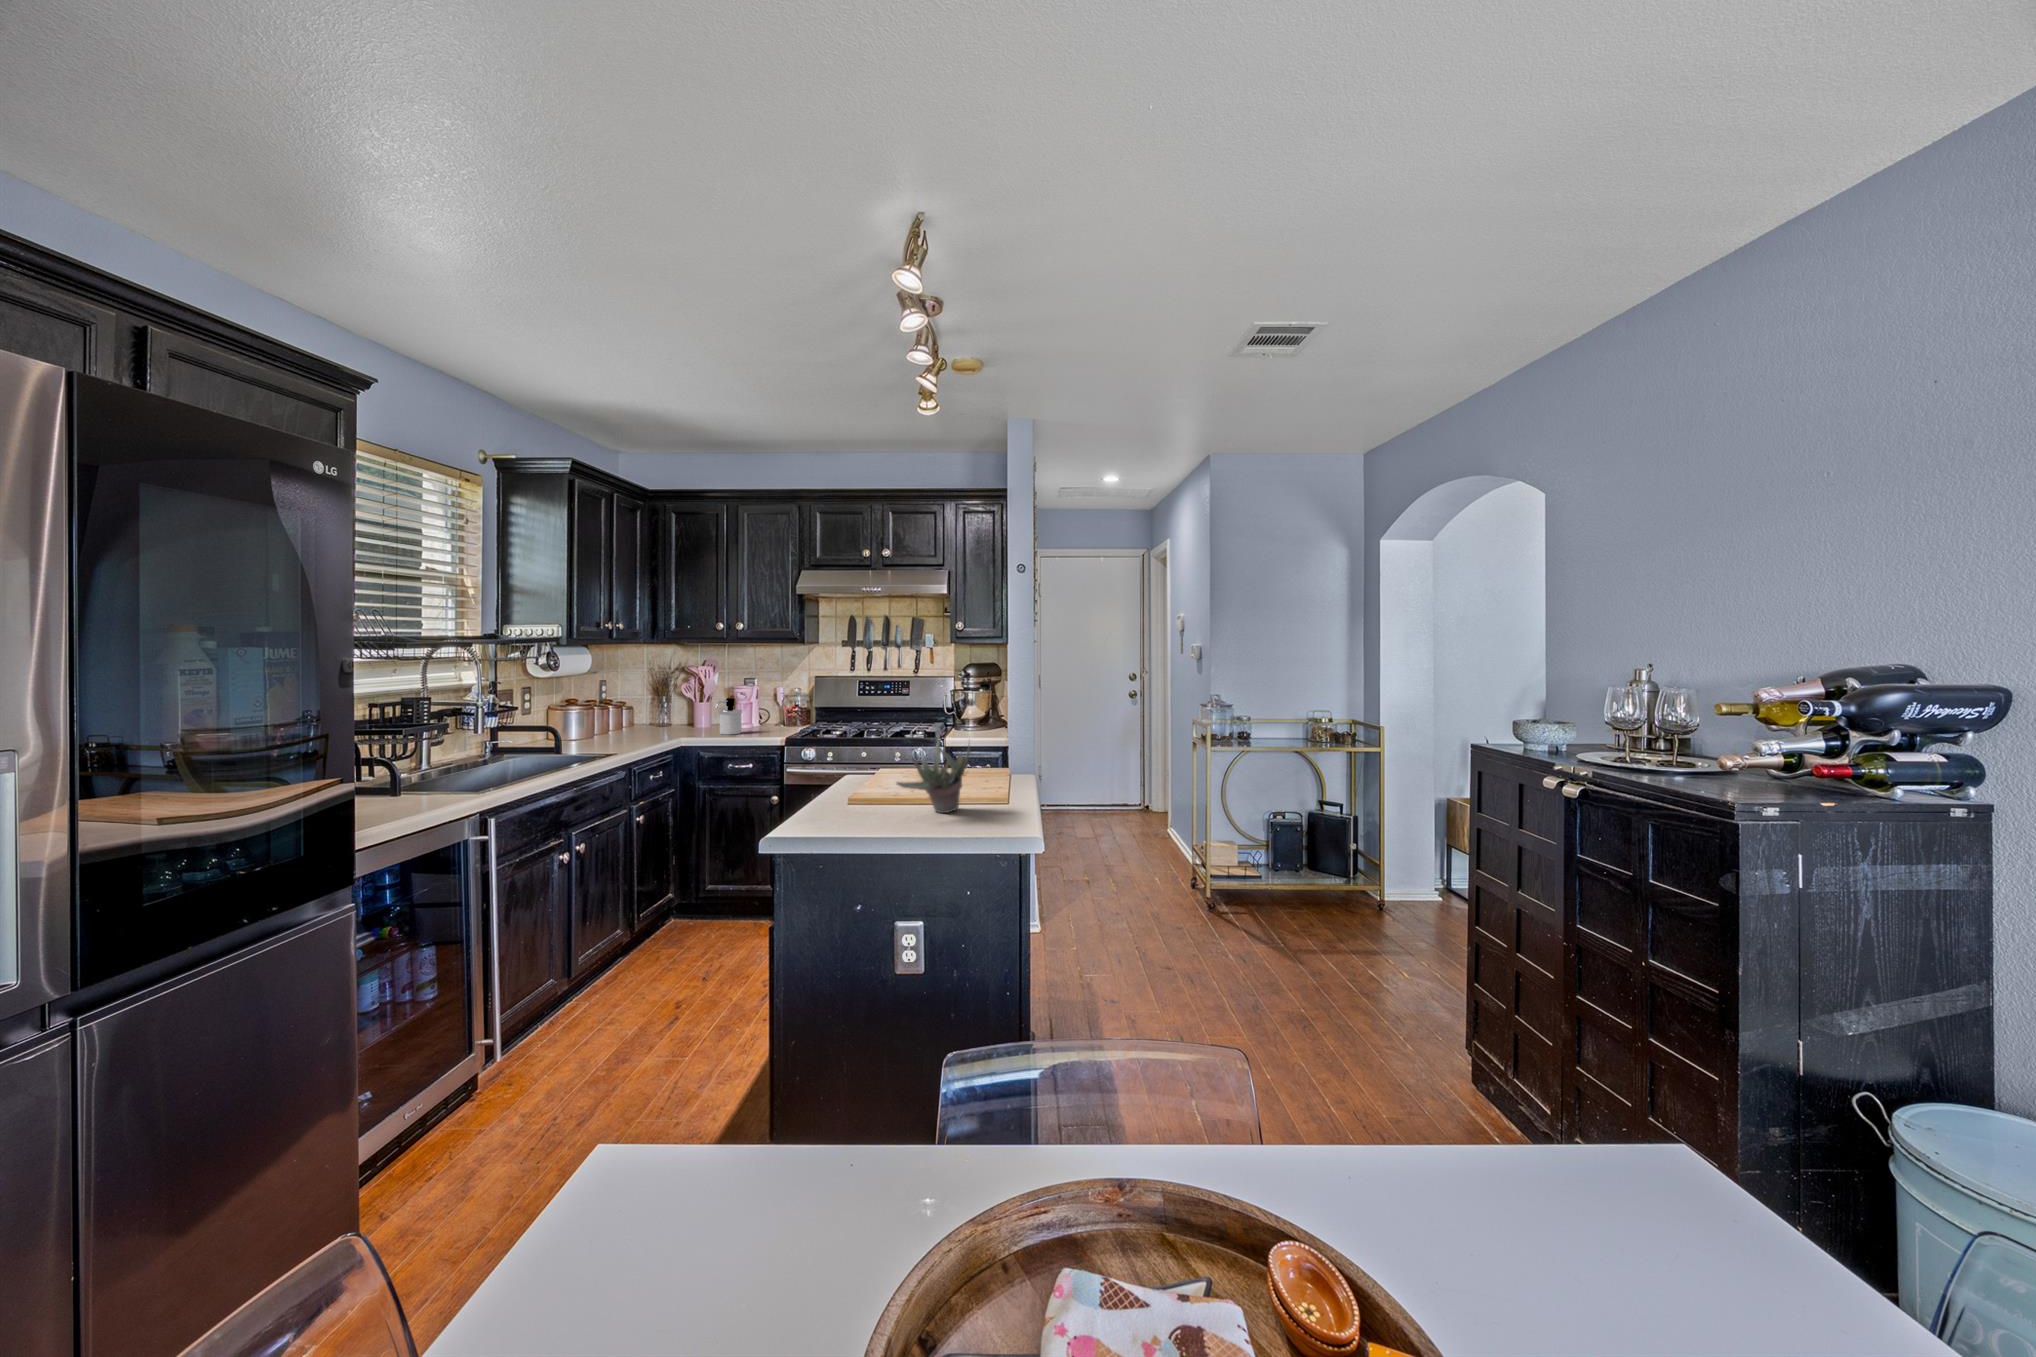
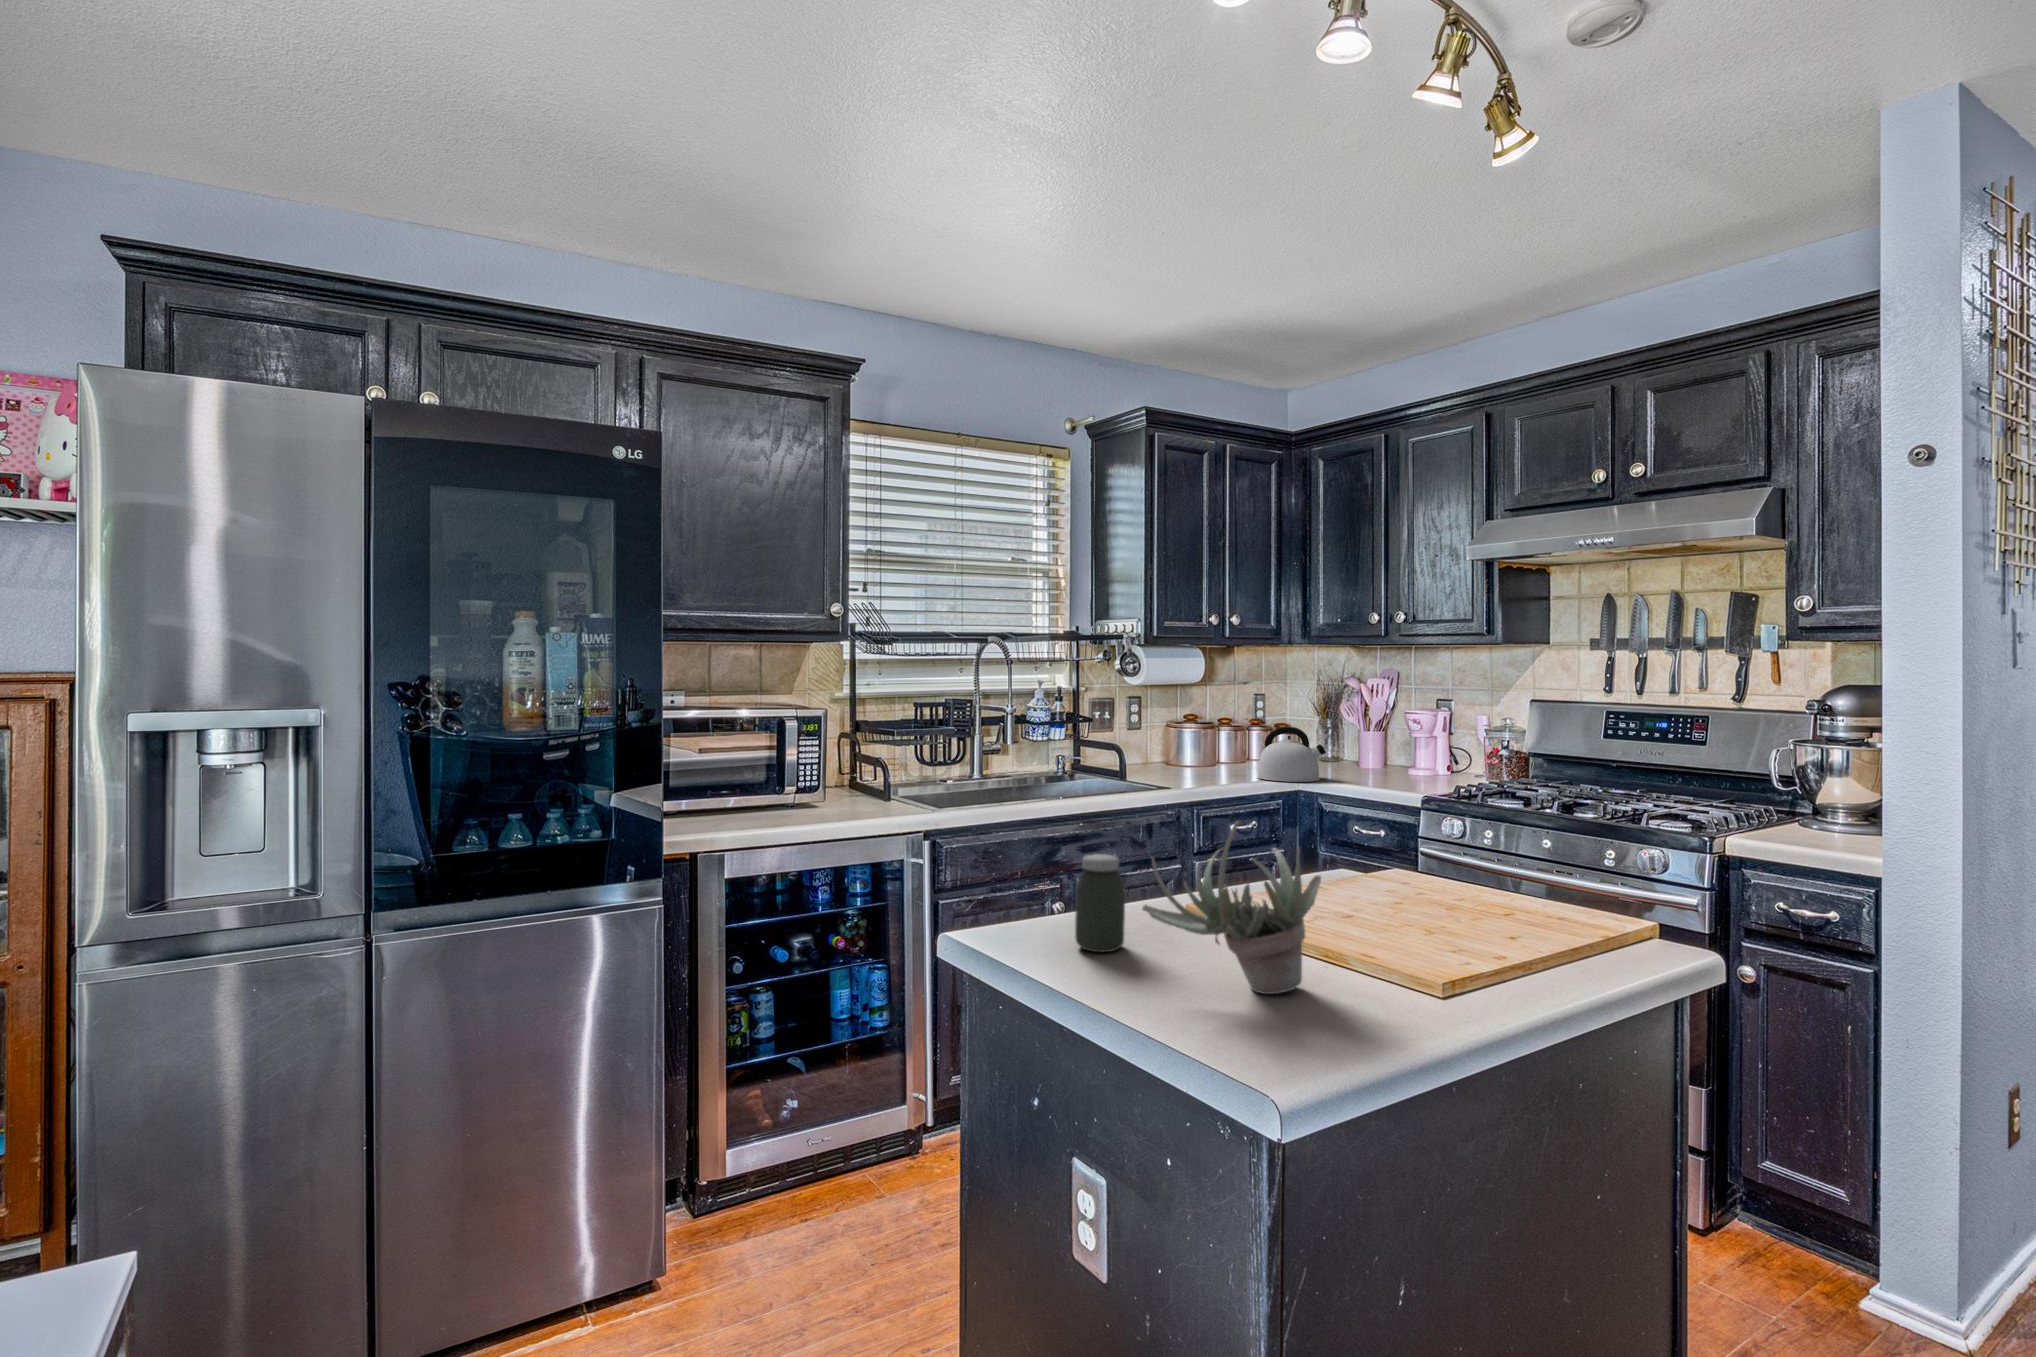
soap dispenser: present [716,698,742,735] -> none [1356,725,1403,781]
kettle: none [647,703,698,742] -> present [1257,727,1326,782]
jar: none [822,767,851,821] -> present [1075,854,1125,952]

